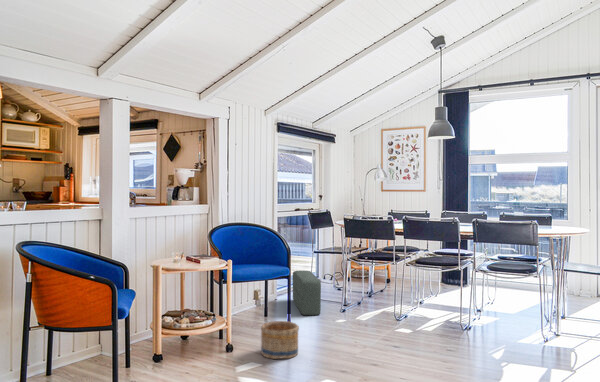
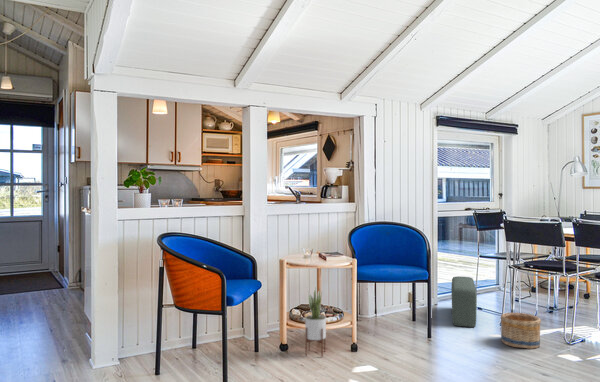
potted plant: none [180,288,202,363] -> present [305,287,326,357]
basket: present [261,321,299,359] -> present [501,313,541,349]

